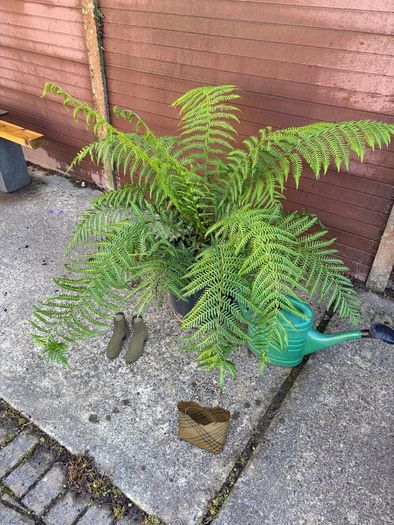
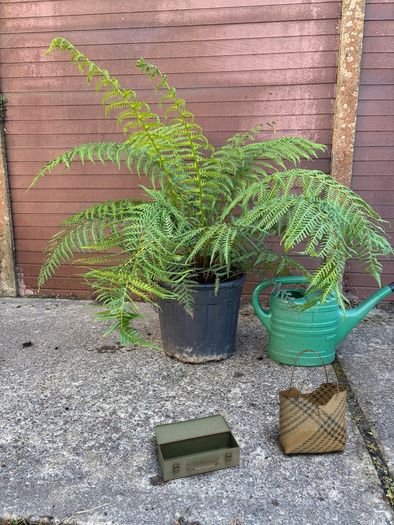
boots: present [106,312,148,362] -> none [117,345,165,414]
toolbox: none [95,381,156,430] -> present [153,414,240,481]

